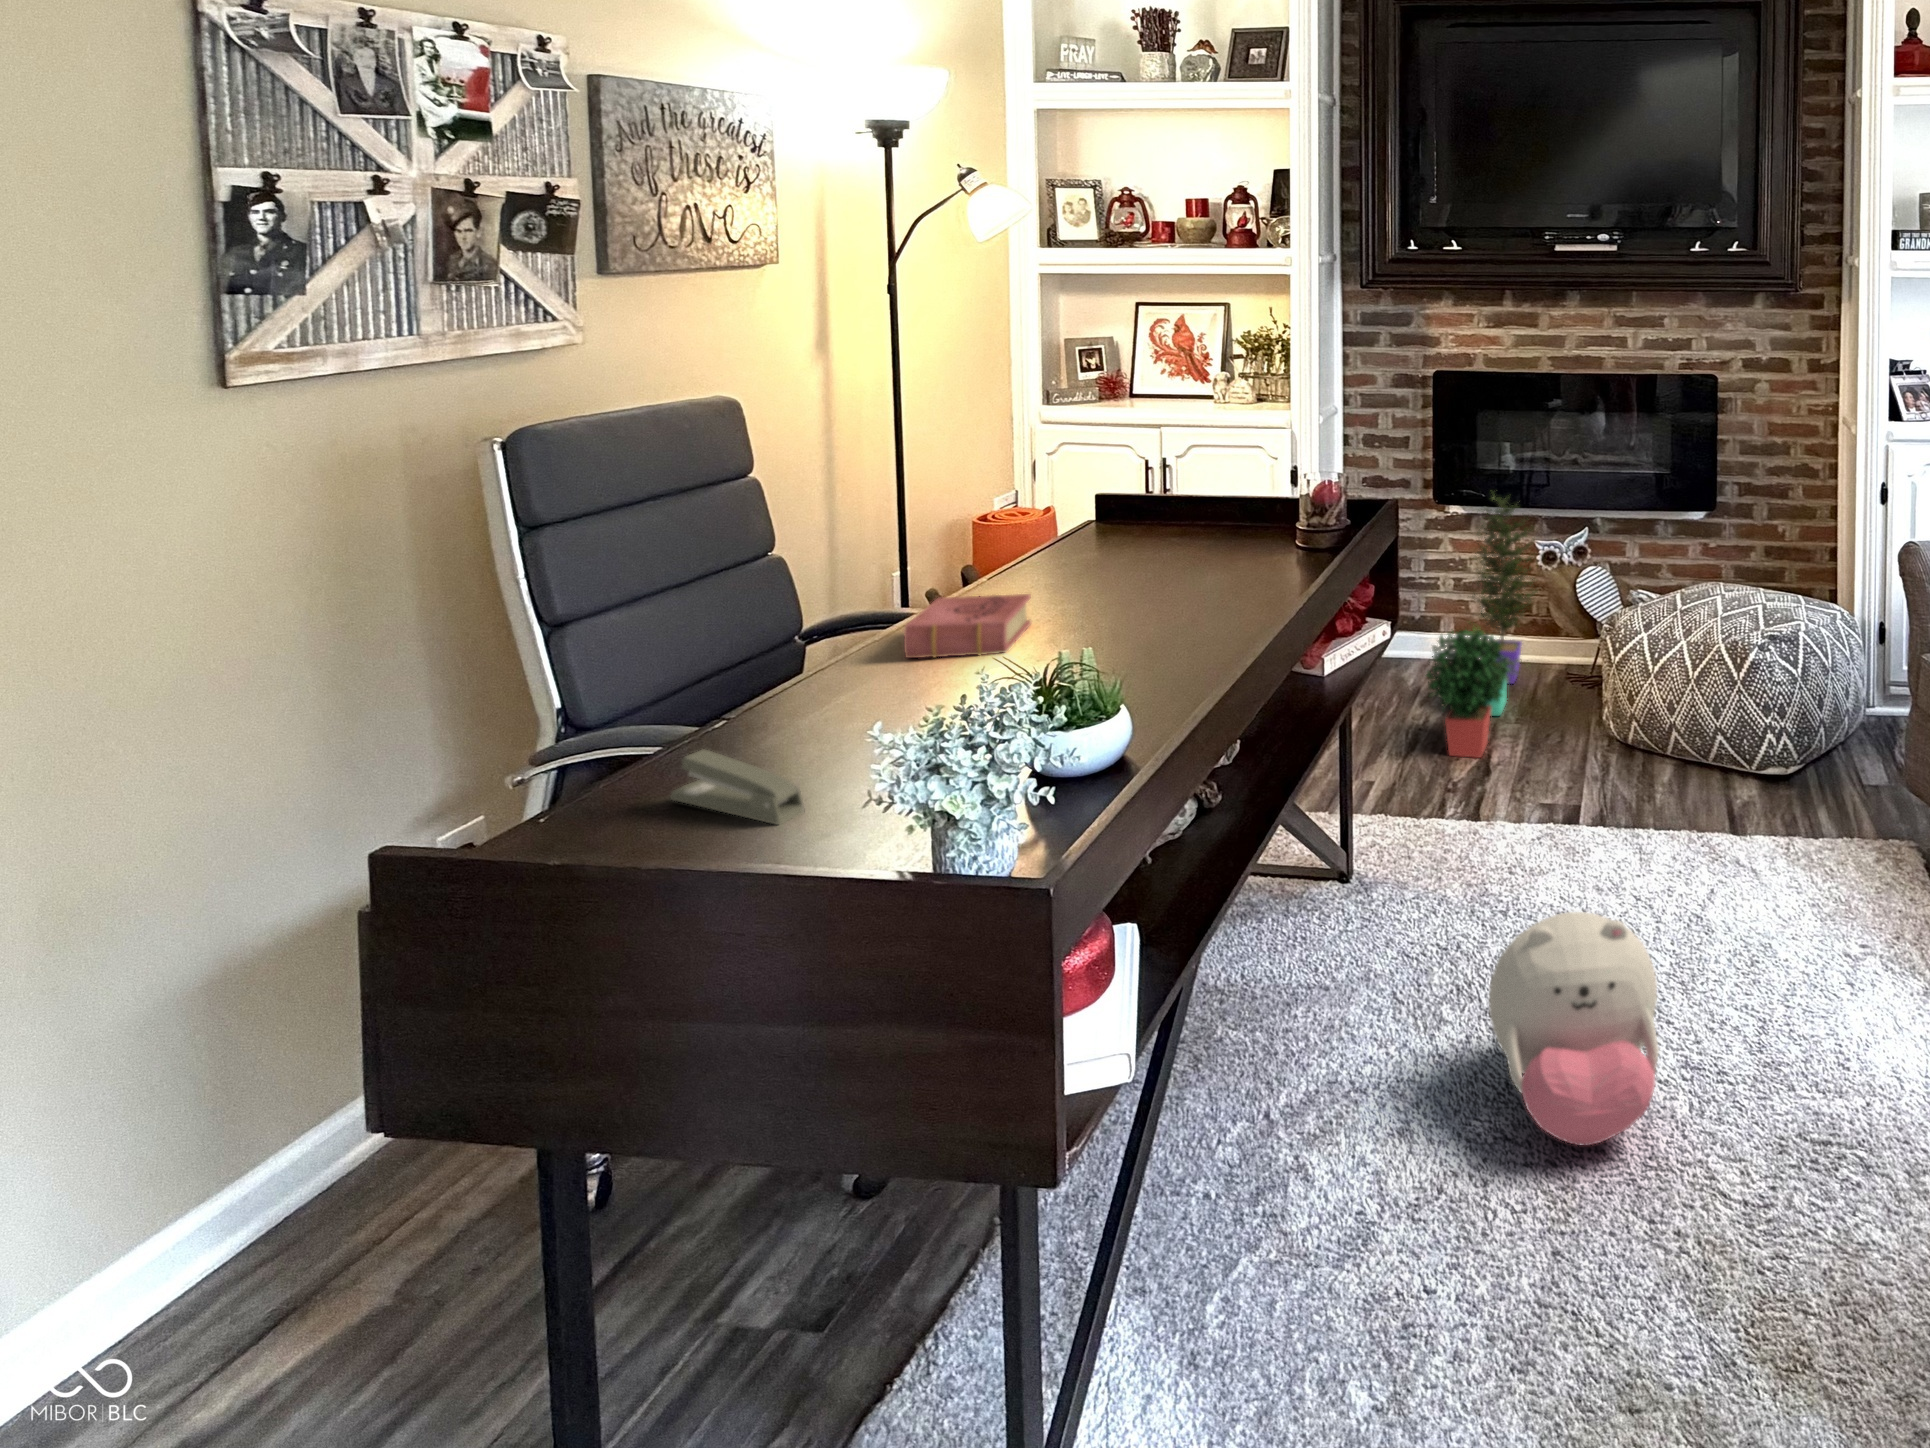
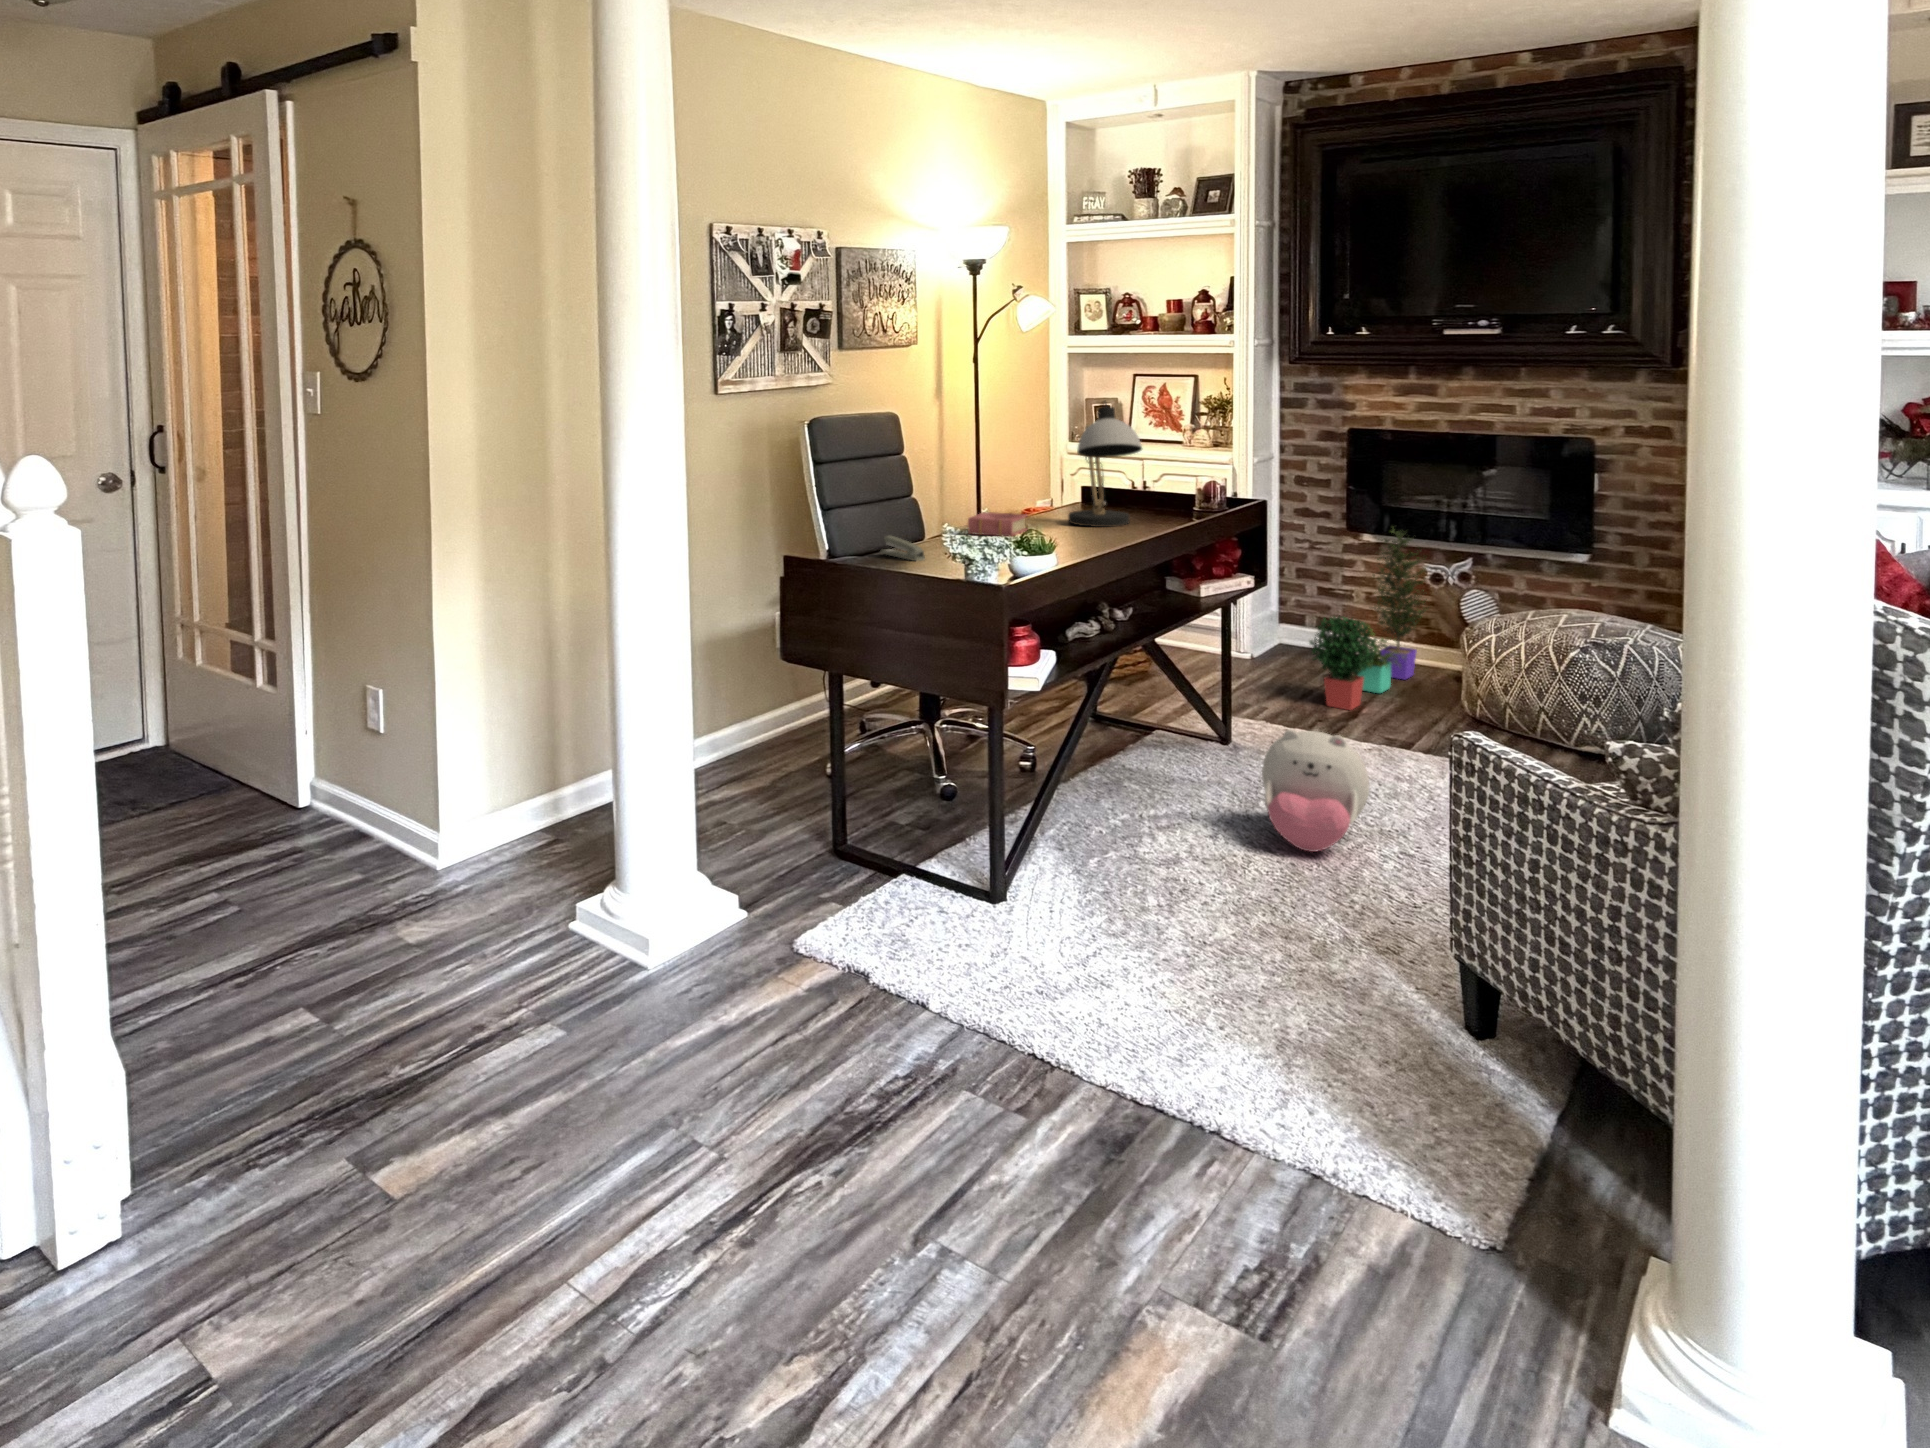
desk lamp: none [1103,369,1247,596] -> present [1068,402,1142,527]

